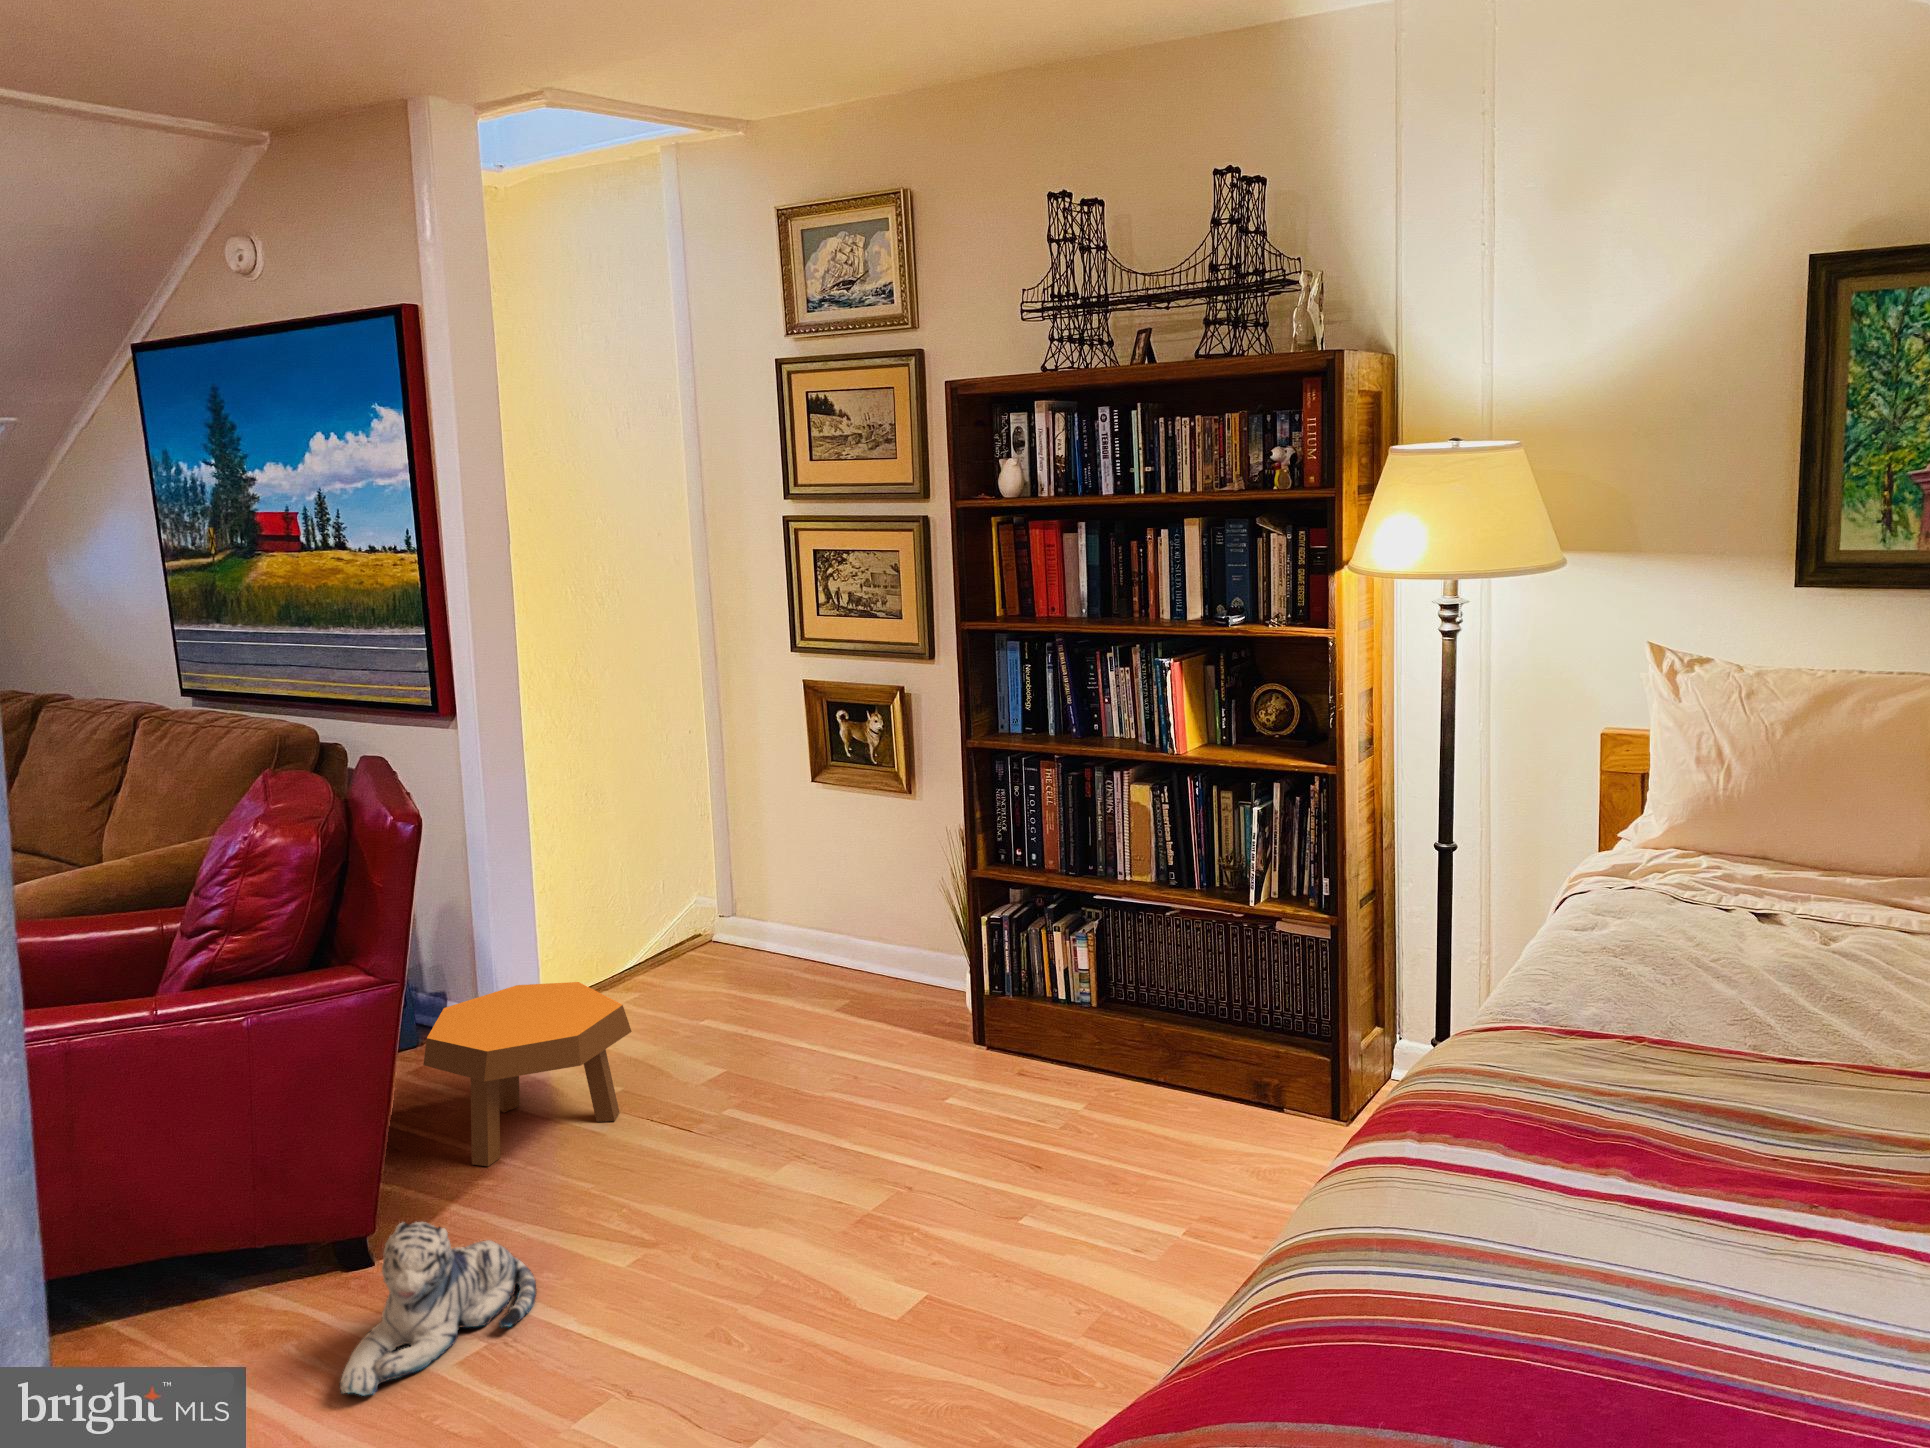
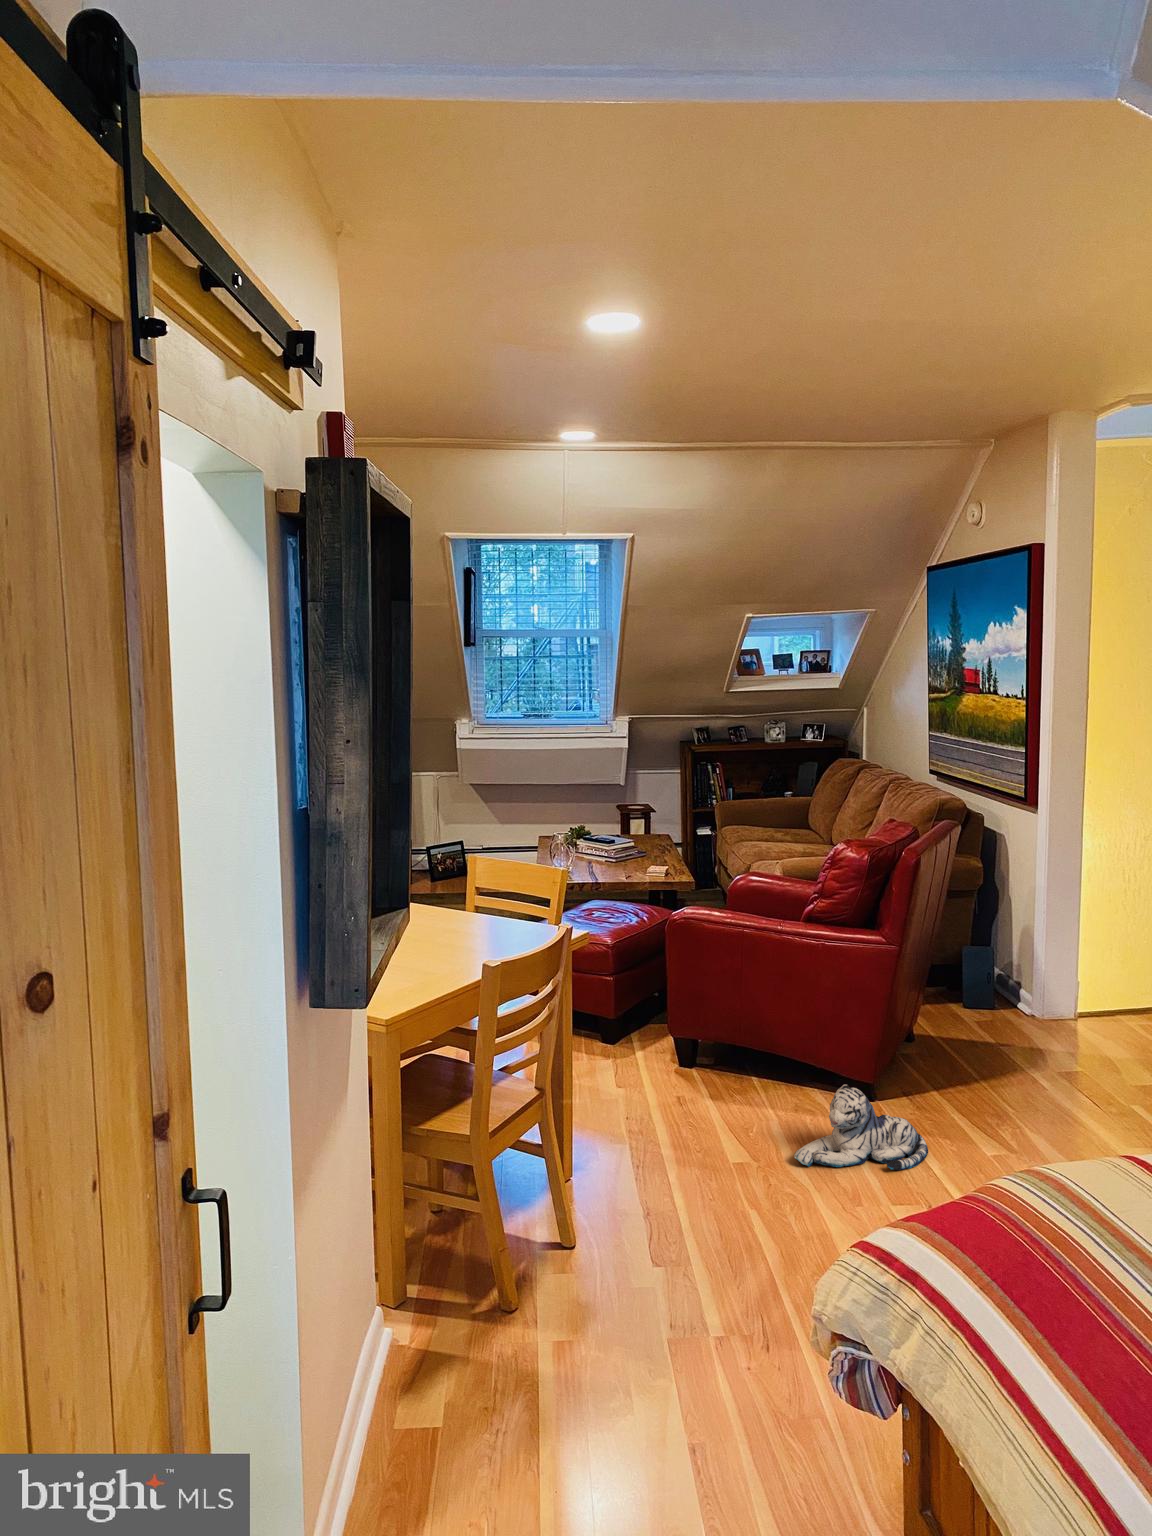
footstool: present [423,982,632,1166] -> none [942,986,1075,1094]

